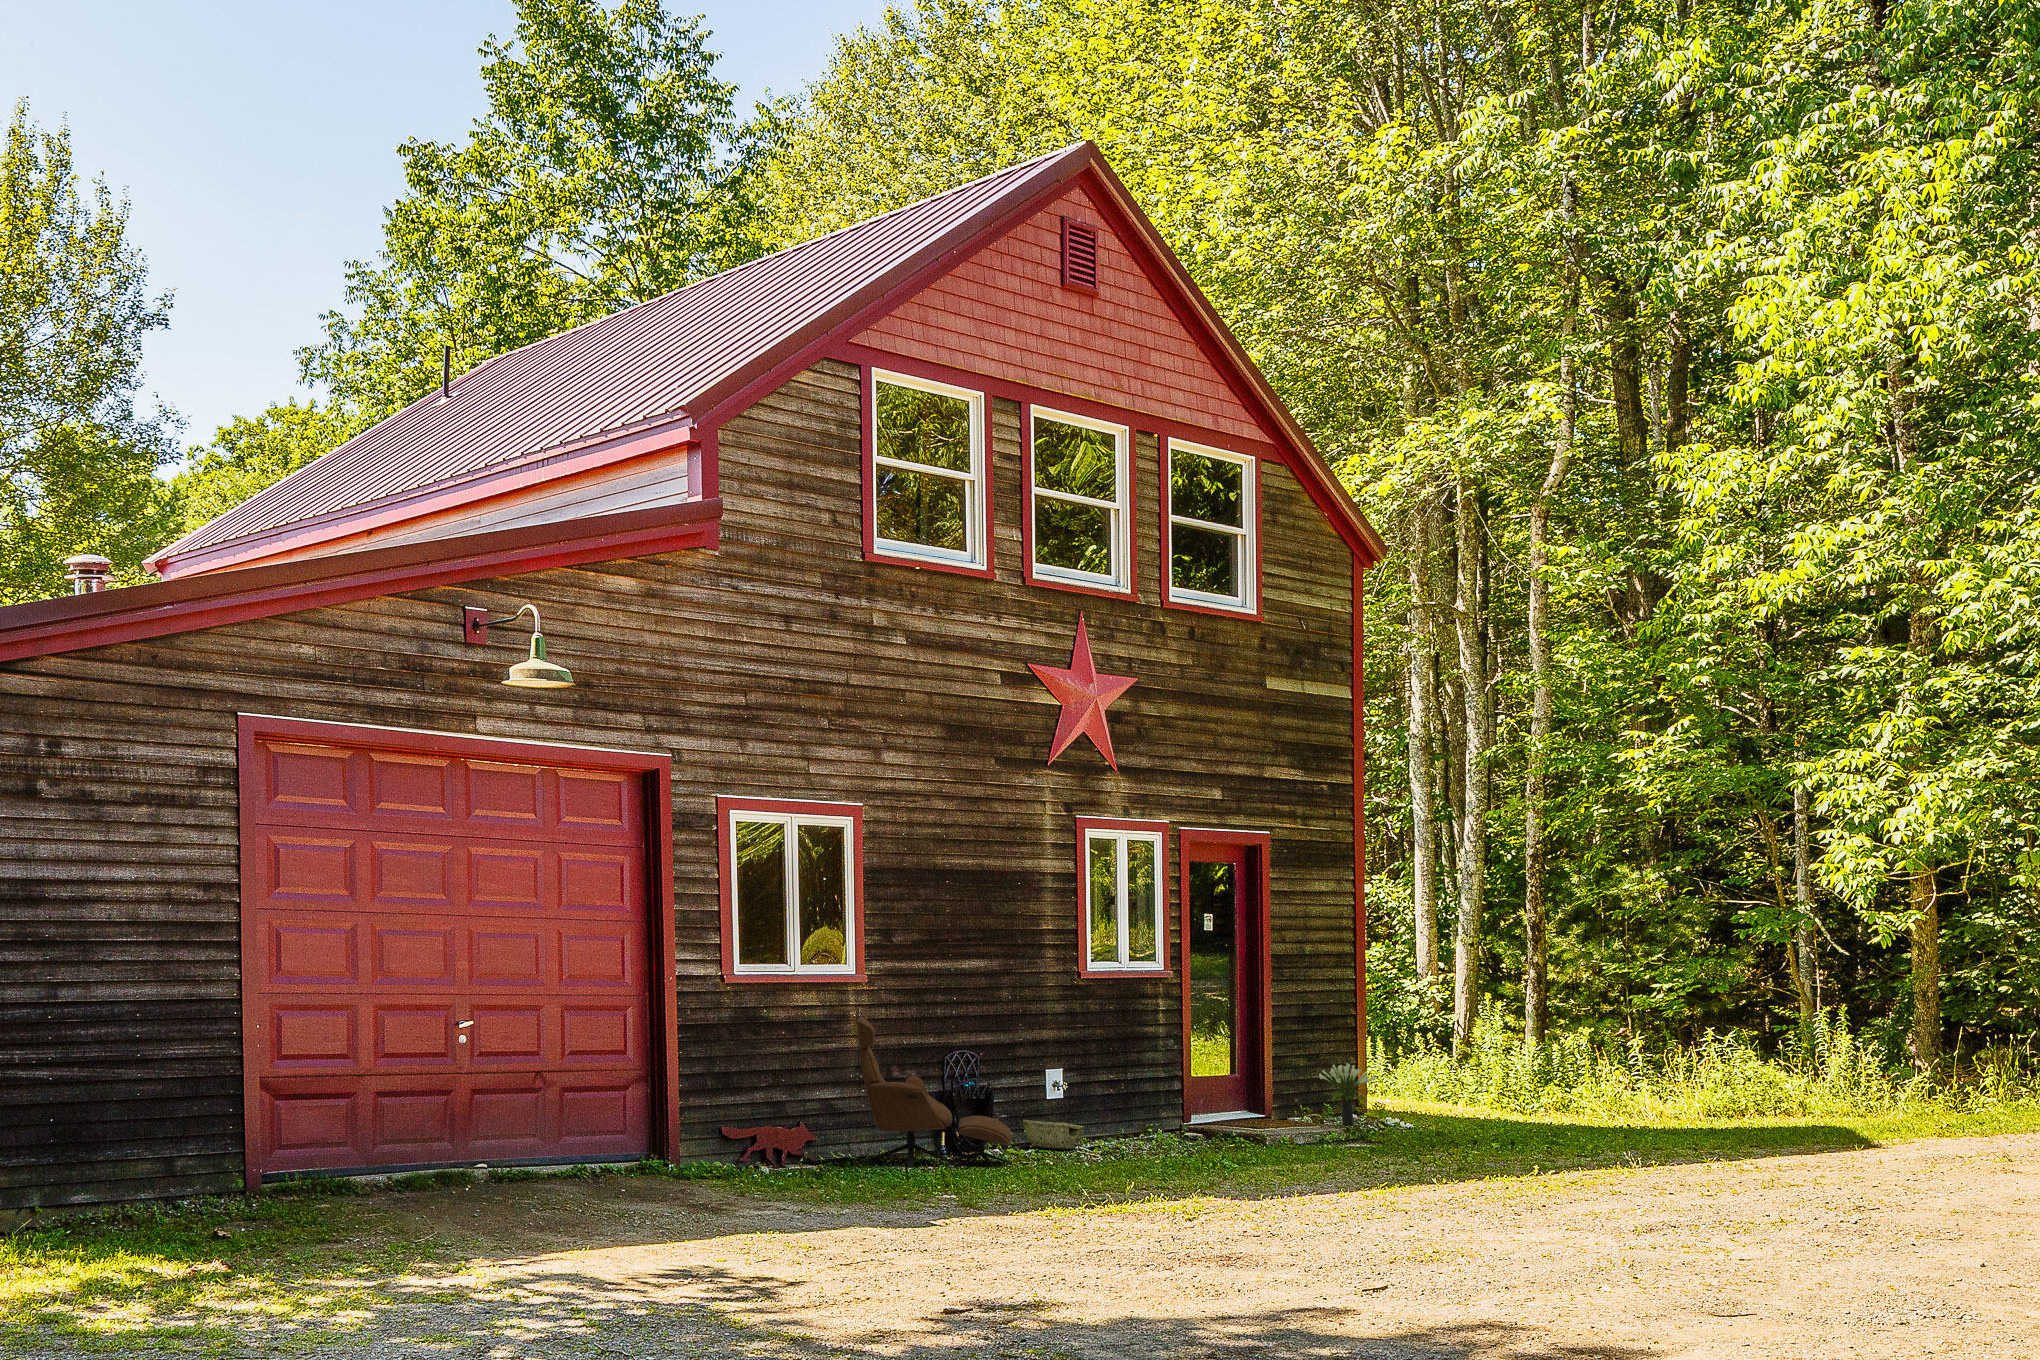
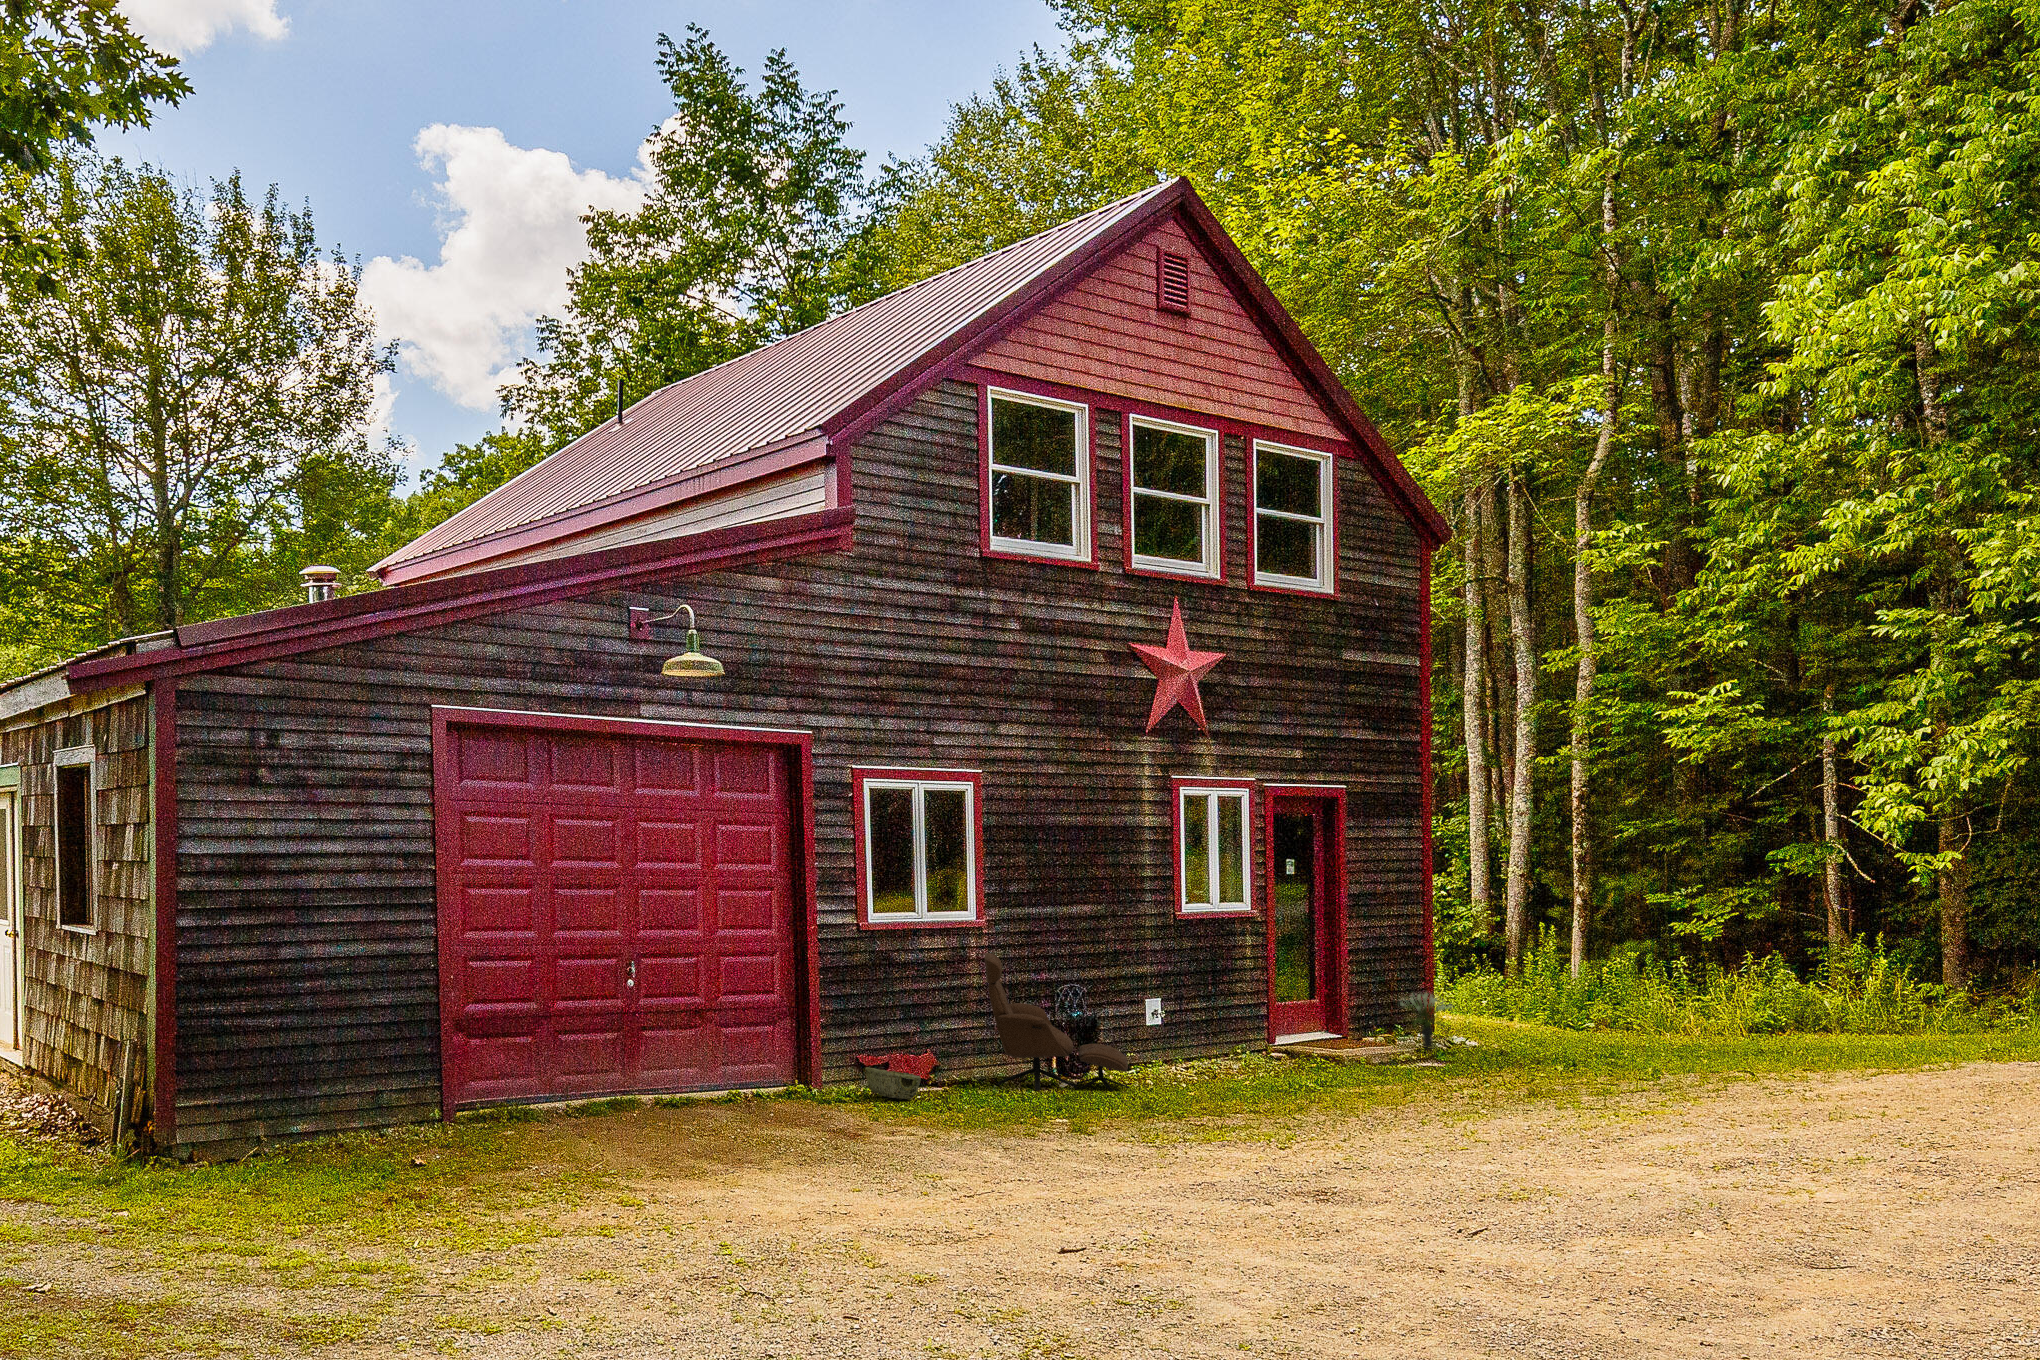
woven basket: present [1023,1120,1084,1150] -> present [865,1067,921,1100]

